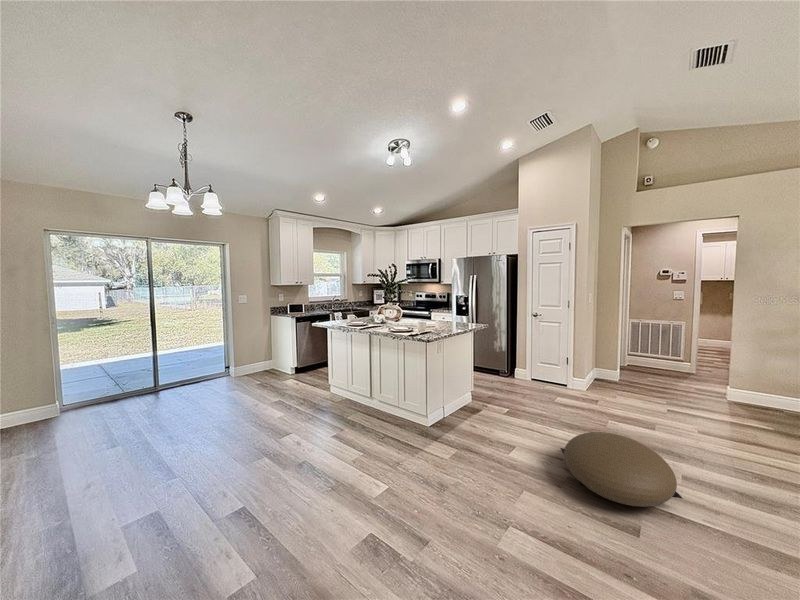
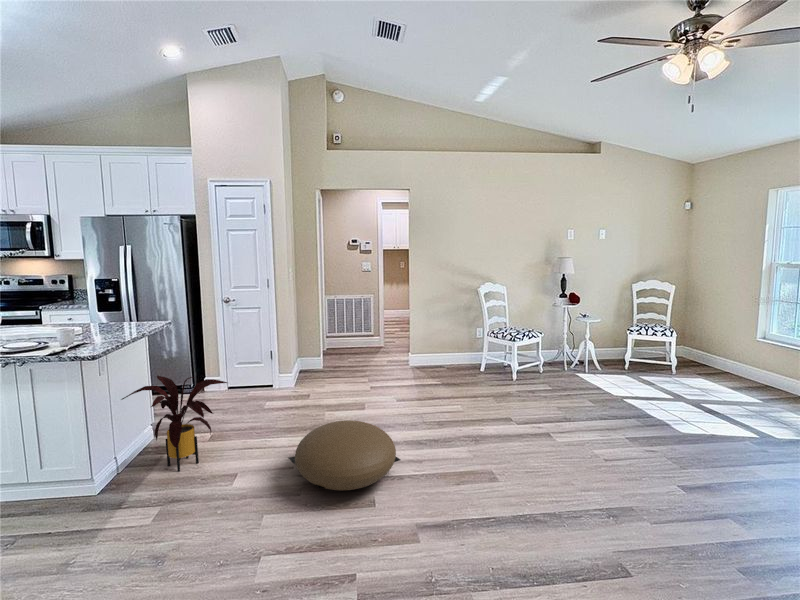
house plant: none [455,360,522,427] -> present [121,376,227,471]

